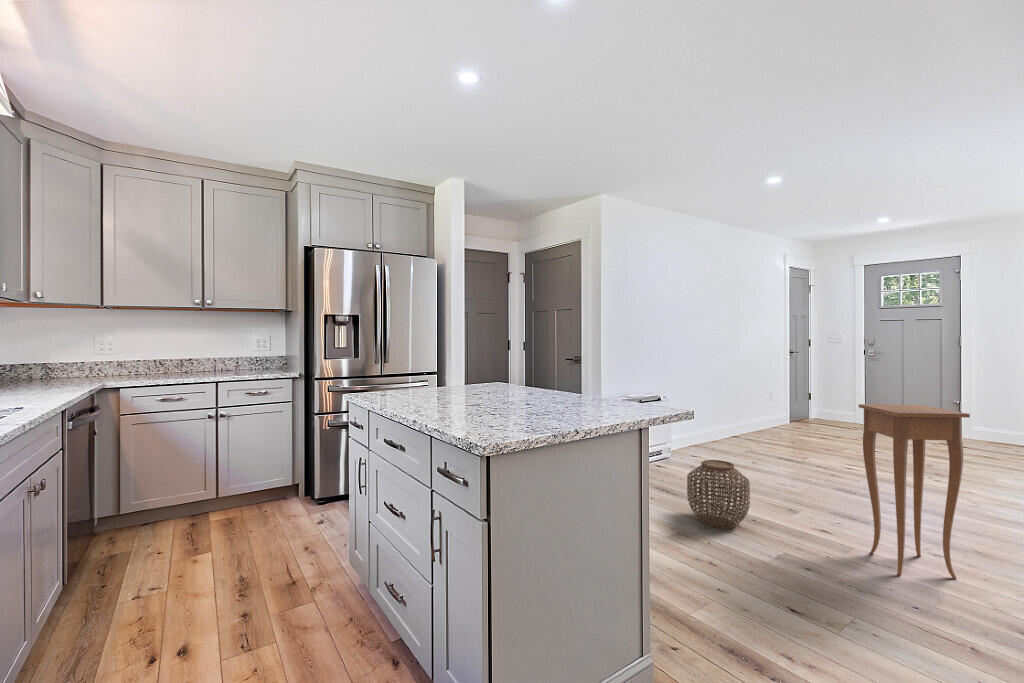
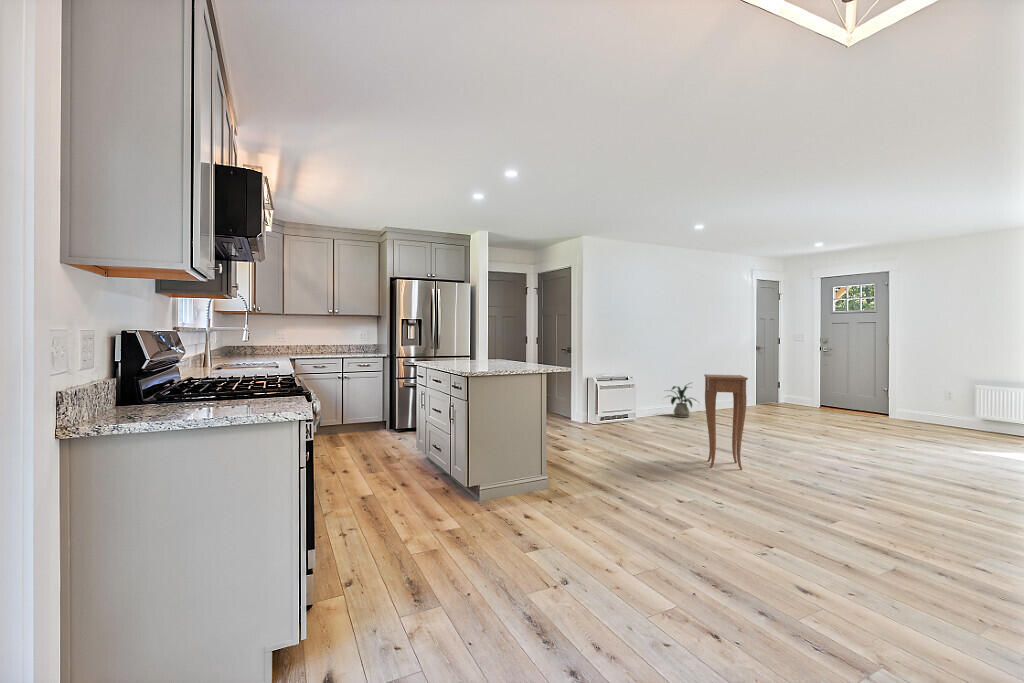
house plant: none [692,401,748,449] -> present [671,386,696,418]
woven basket: present [687,460,750,529] -> none [615,410,651,450]

